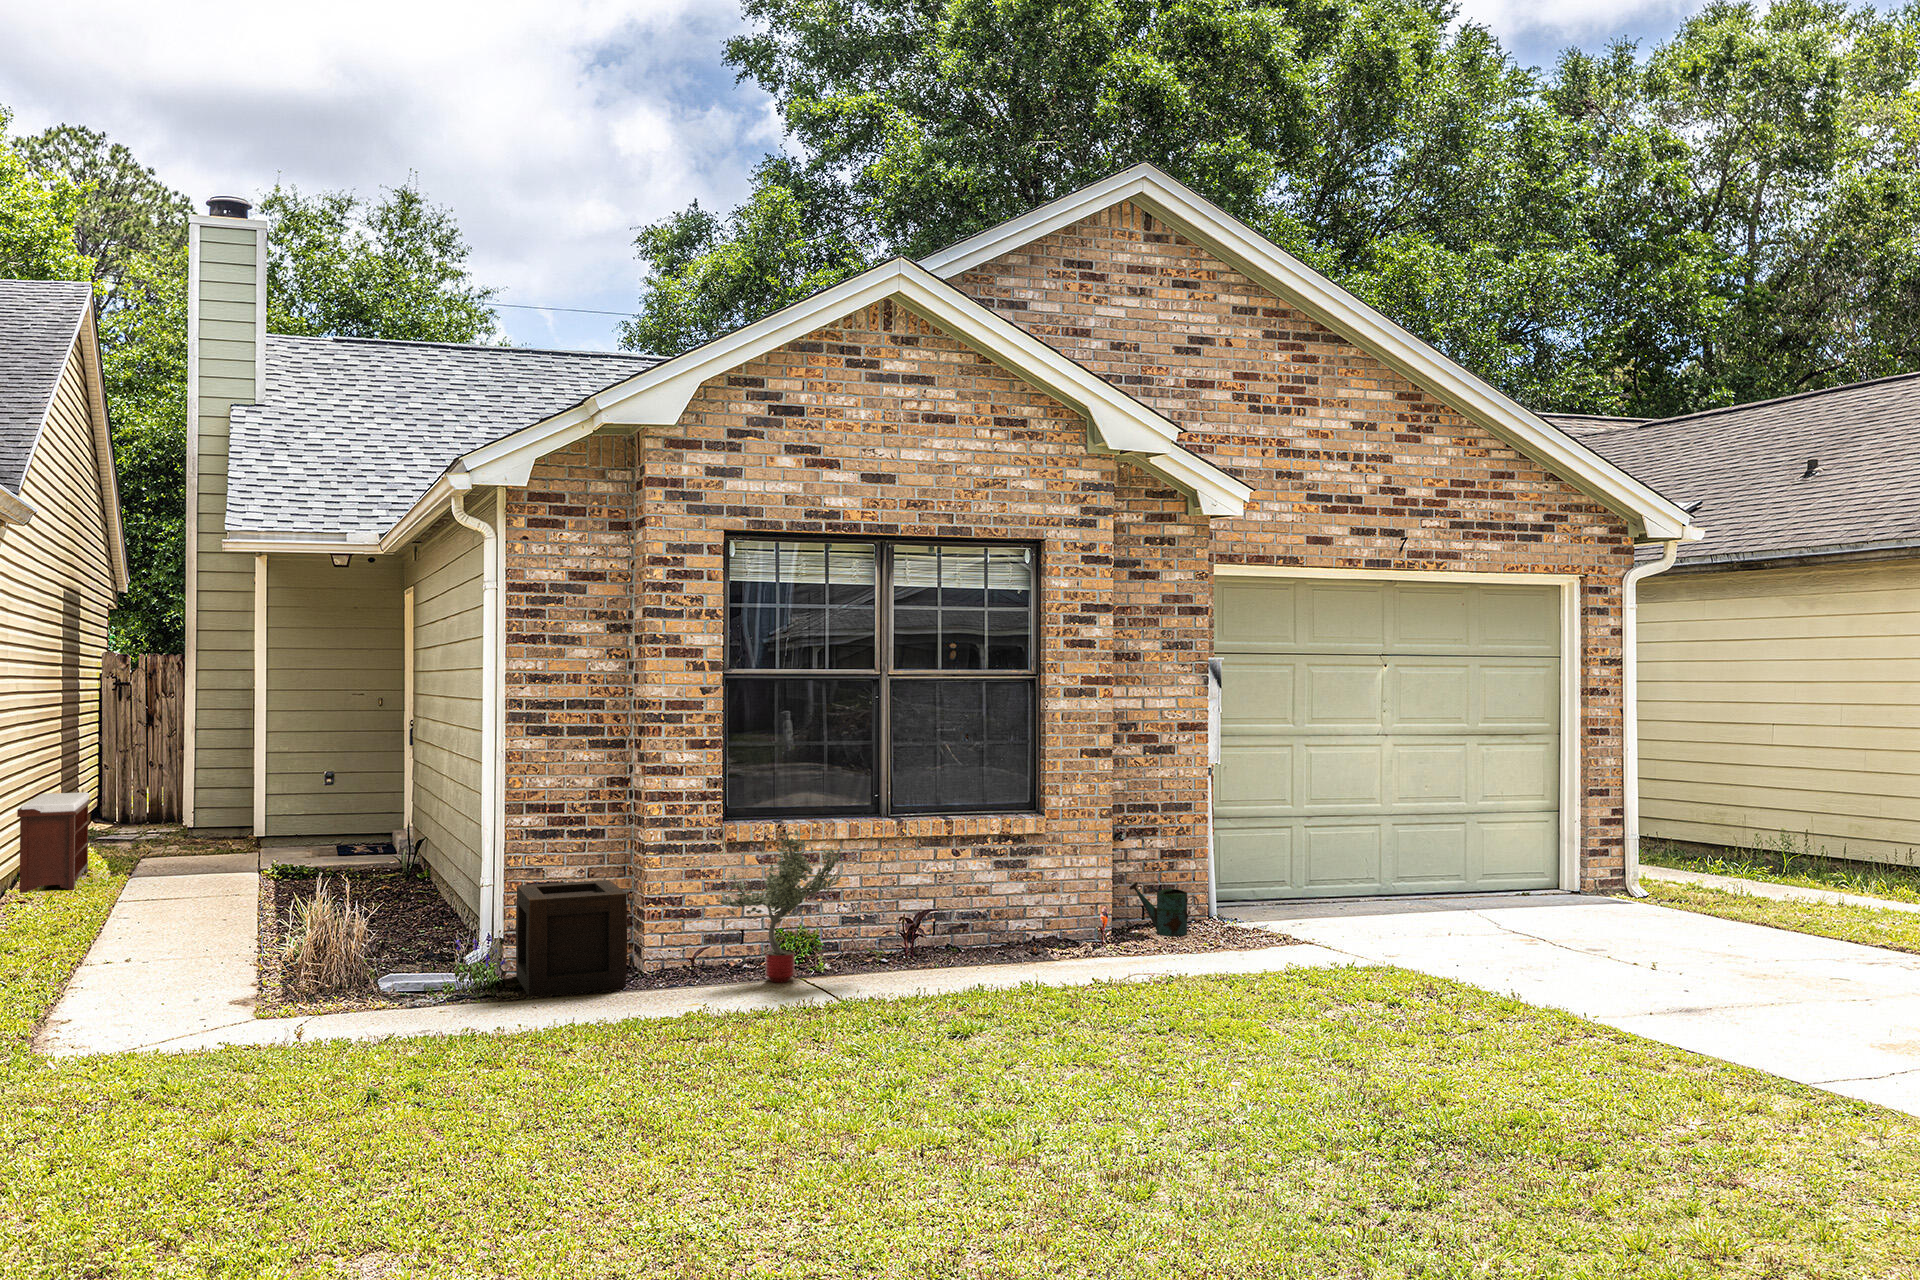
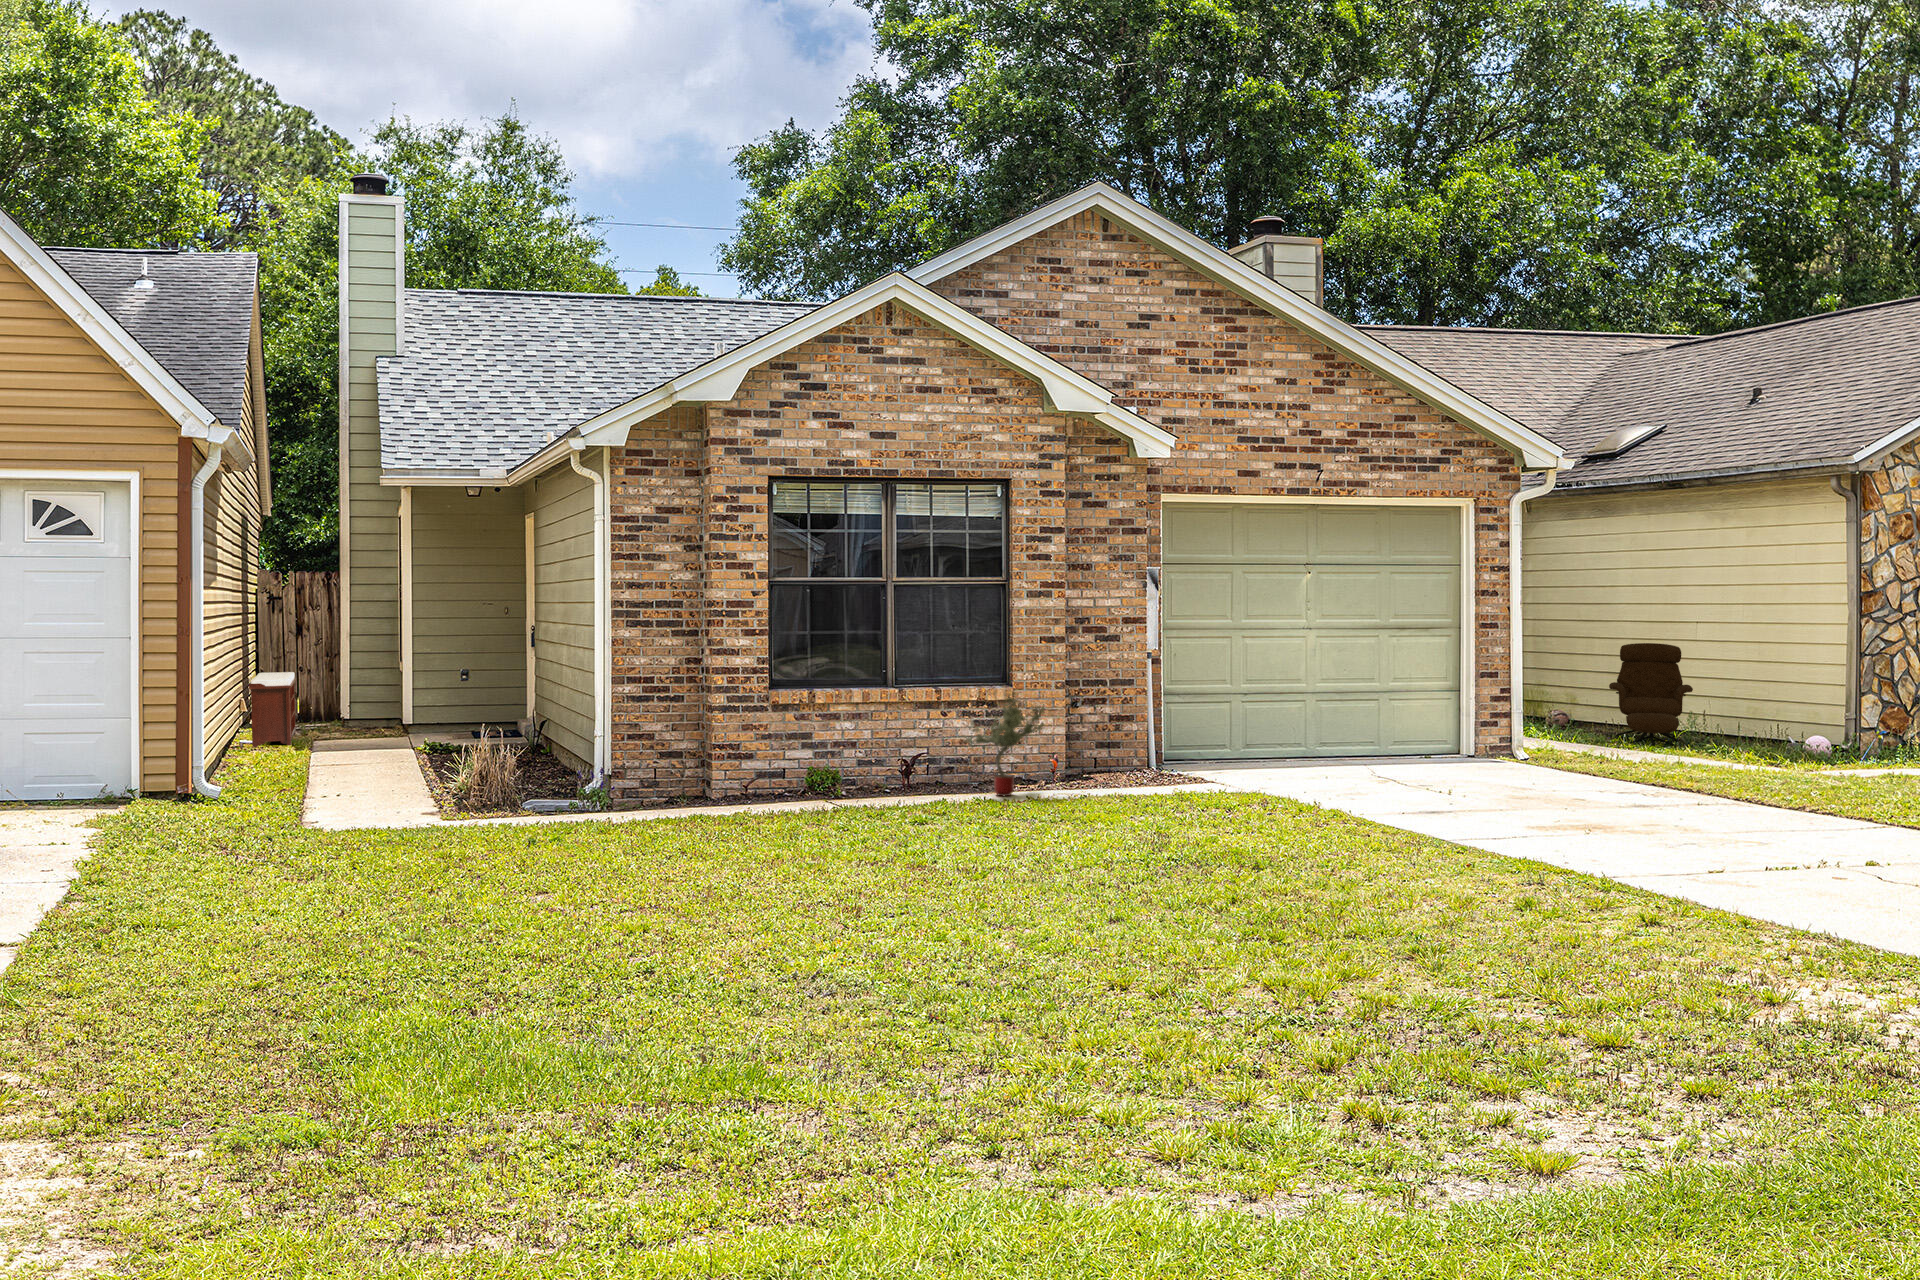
lounge chair: none [1705,750,1807,875] -> present [1609,643,1693,746]
potted tree: present [719,830,840,983] -> present [965,693,1044,796]
wooden crate: present [516,880,627,996] -> none [623,731,701,809]
watering can: present [1129,882,1199,936] -> none [1083,741,1135,781]

